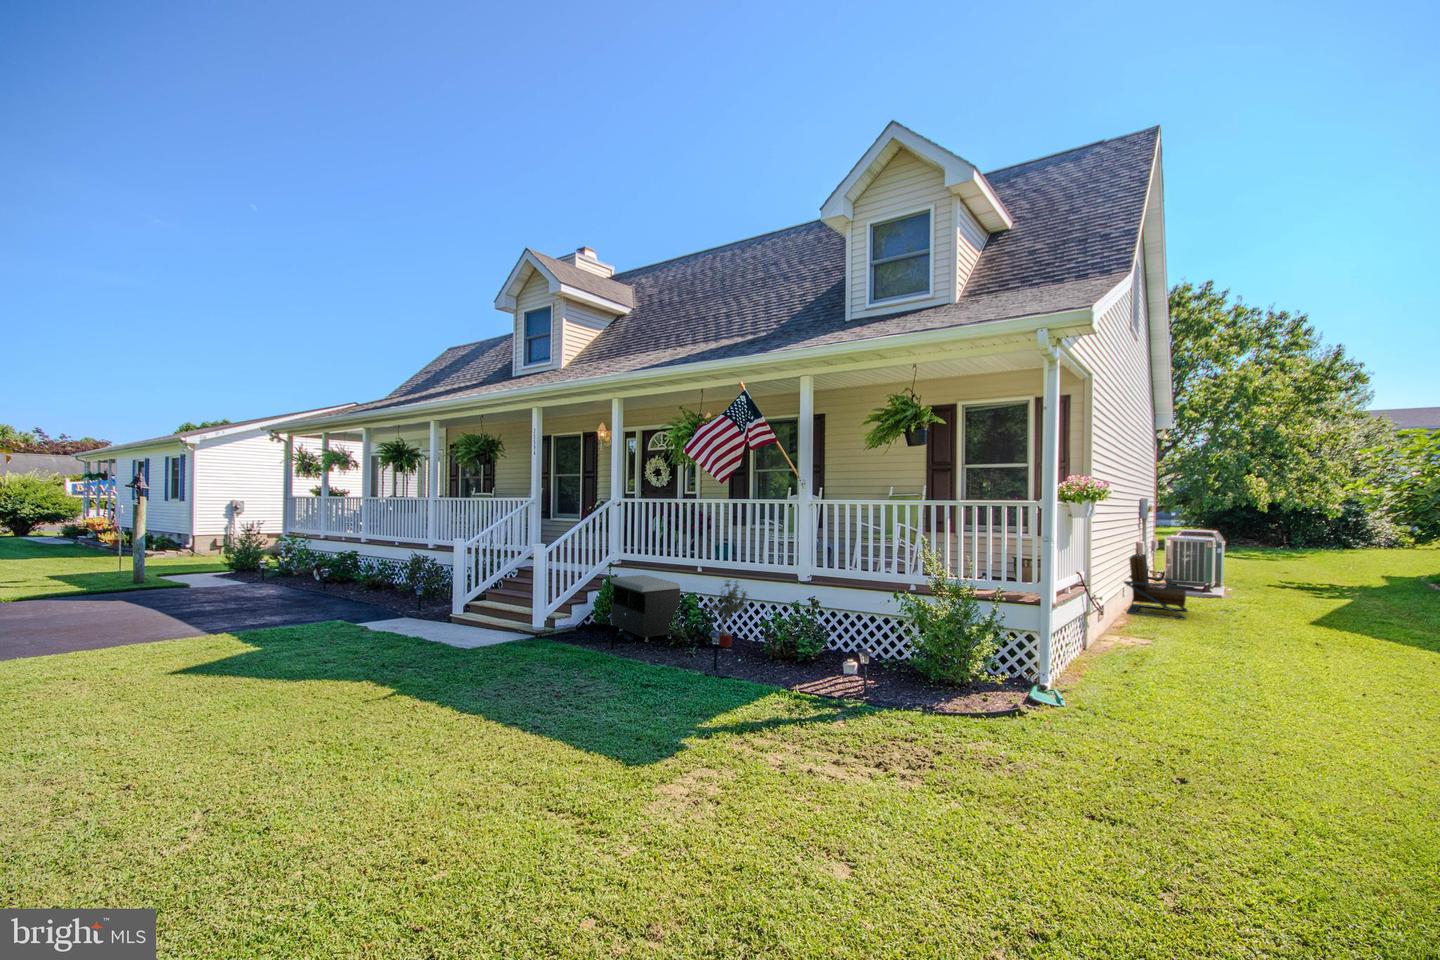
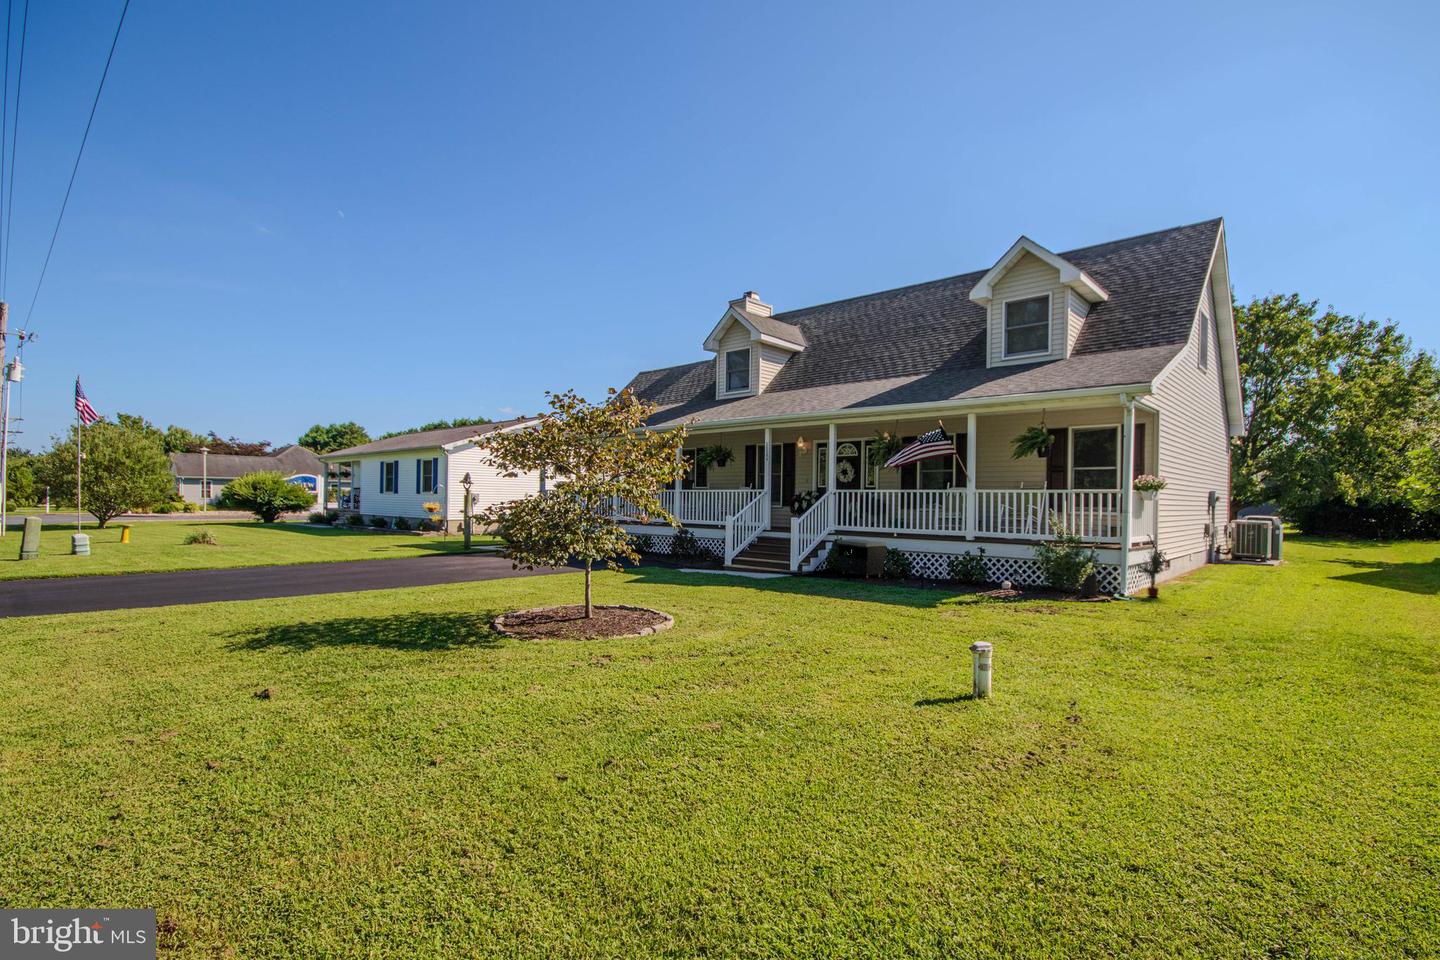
lounge chair: present [1124,554,1188,620] -> none [1188,531,1238,575]
potted tree: present [707,581,747,648] -> present [1138,551,1164,597]
watering can: none [969,637,1020,694] -> present [1079,569,1109,598]

